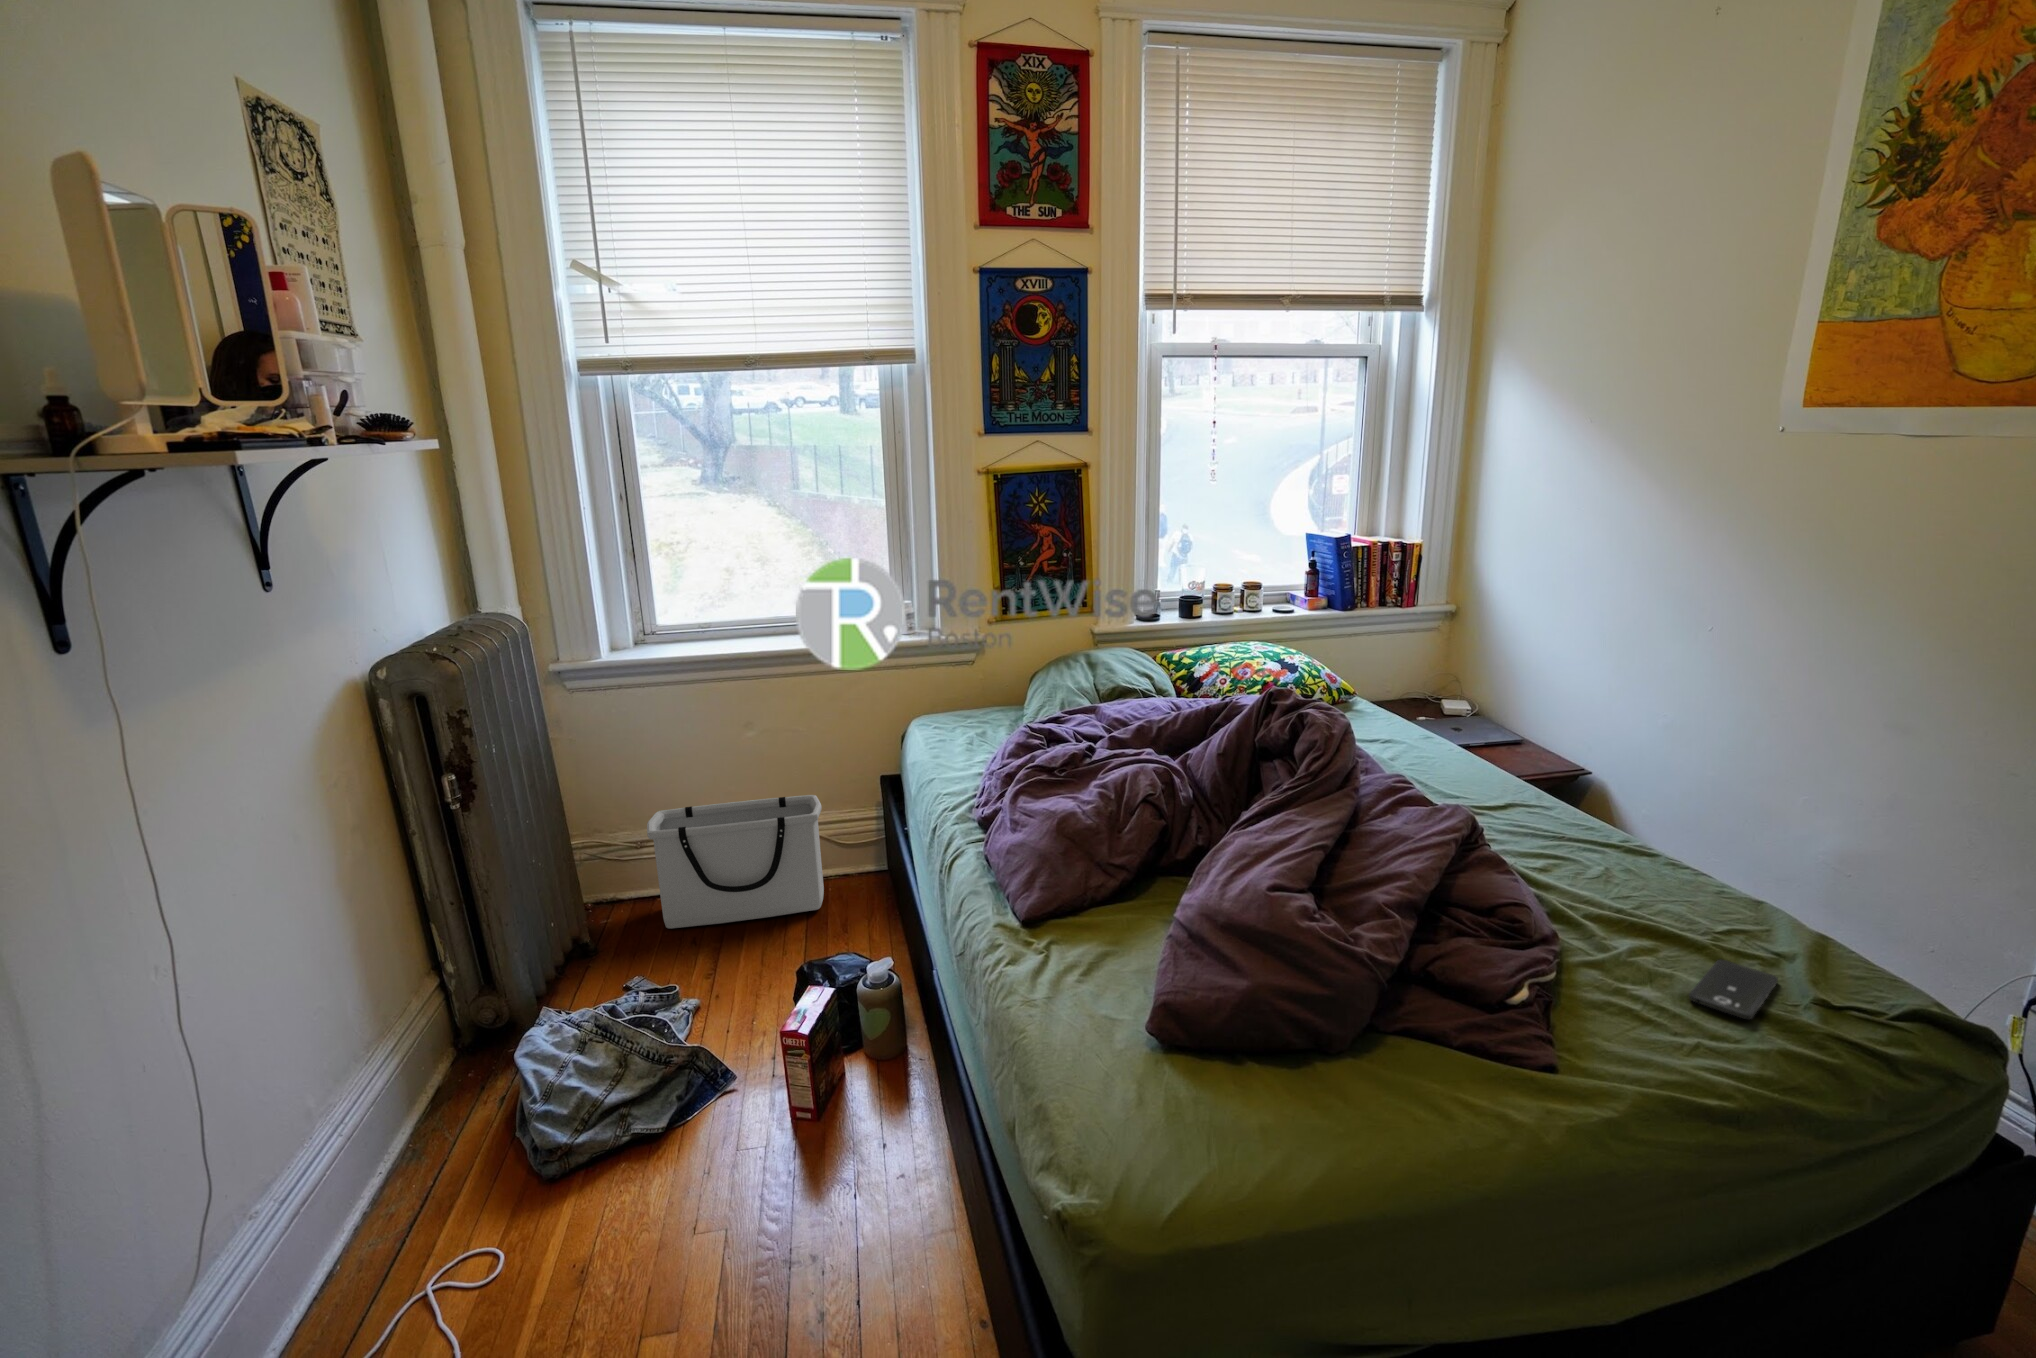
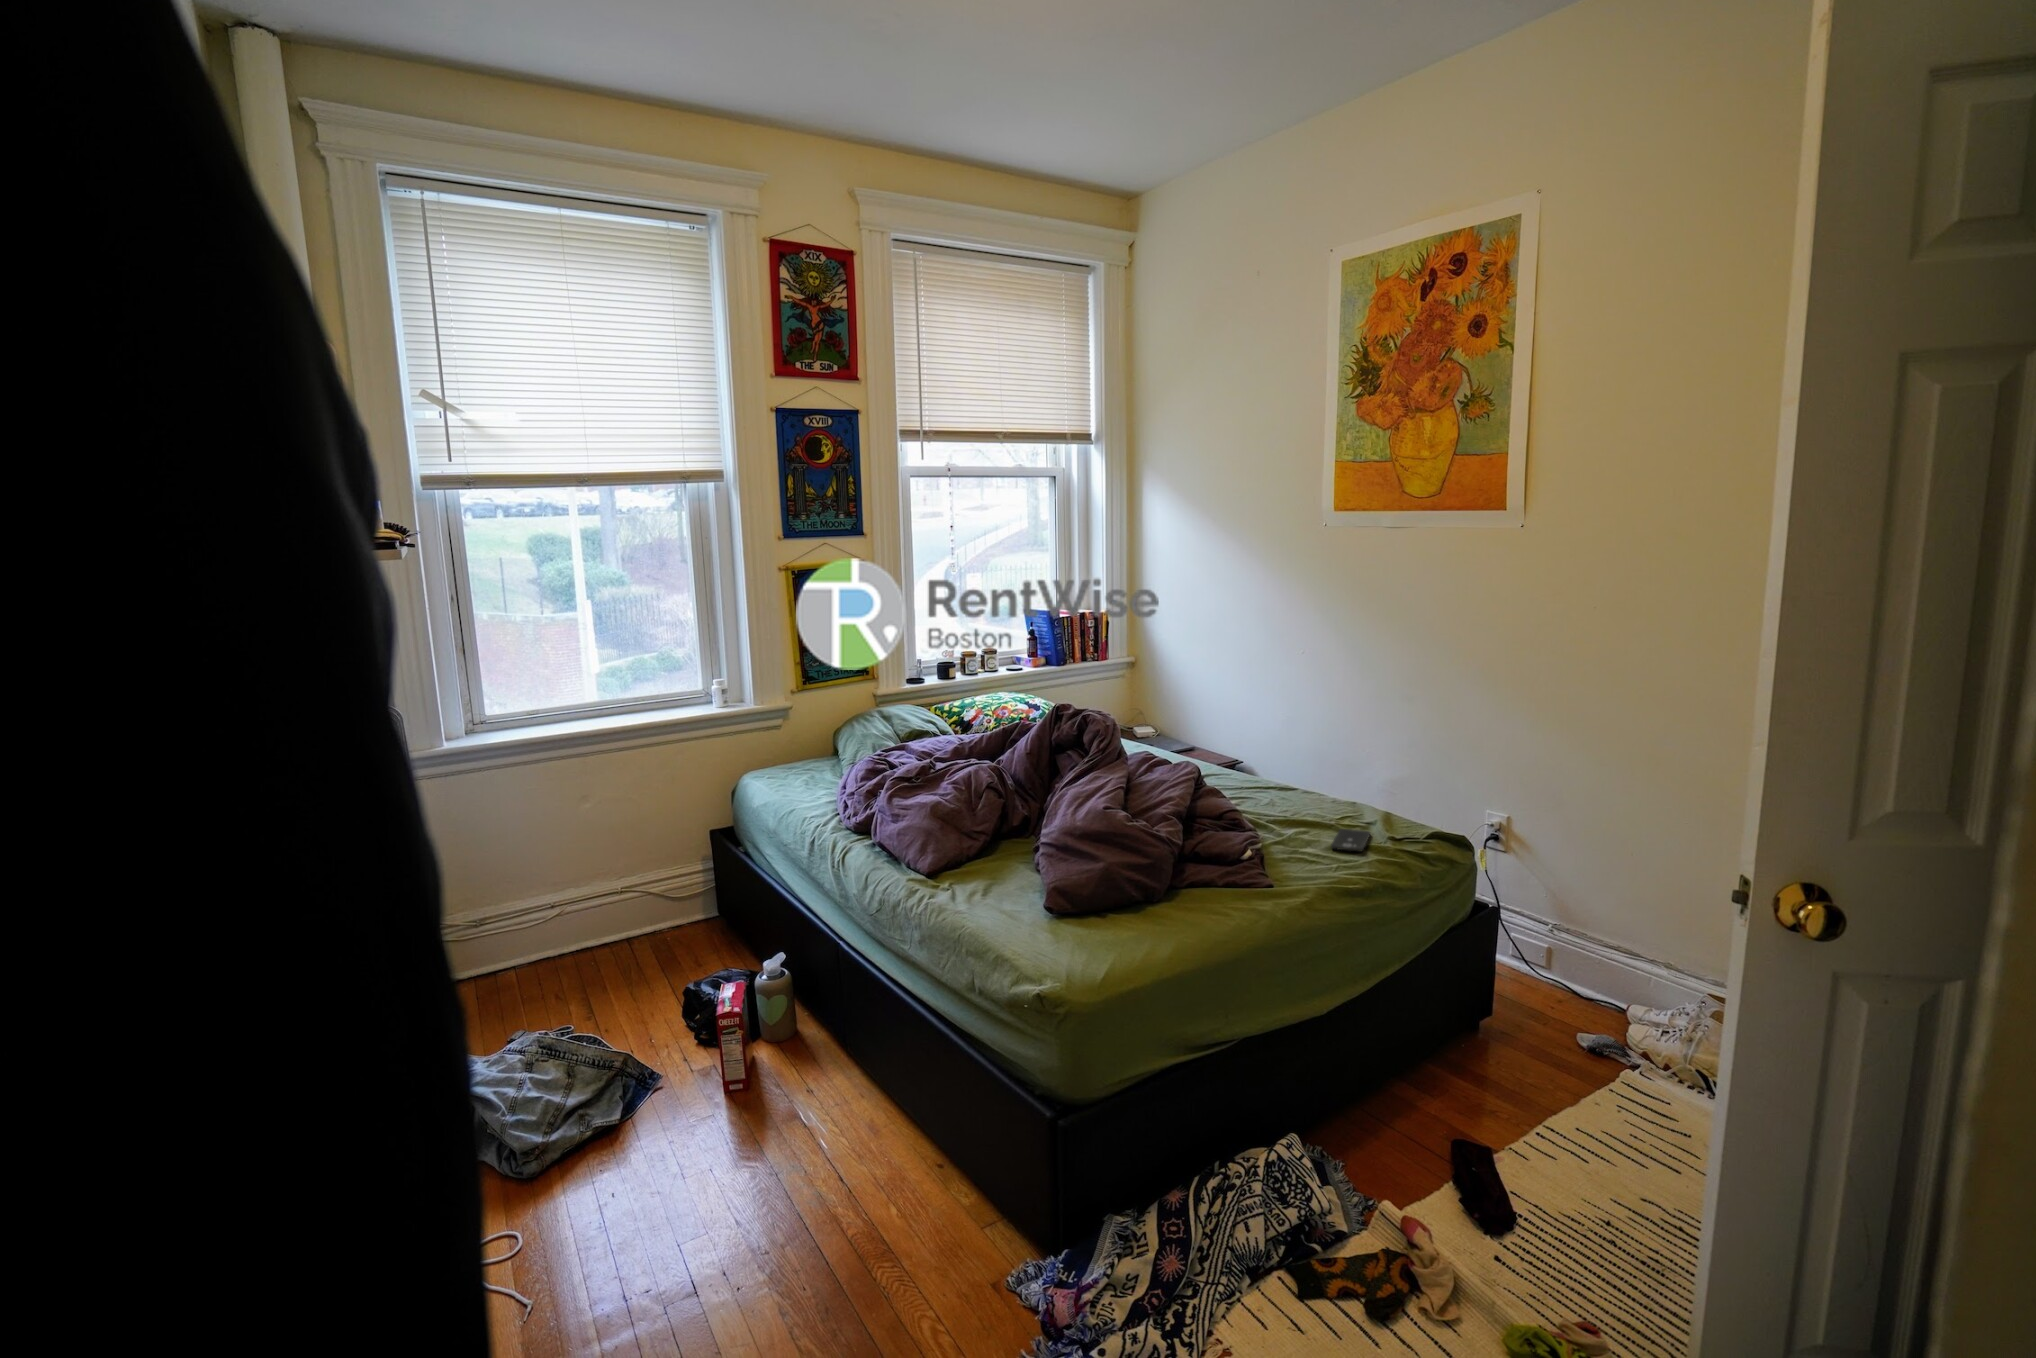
storage bin: present [647,795,824,929] -> none [499,852,670,991]

